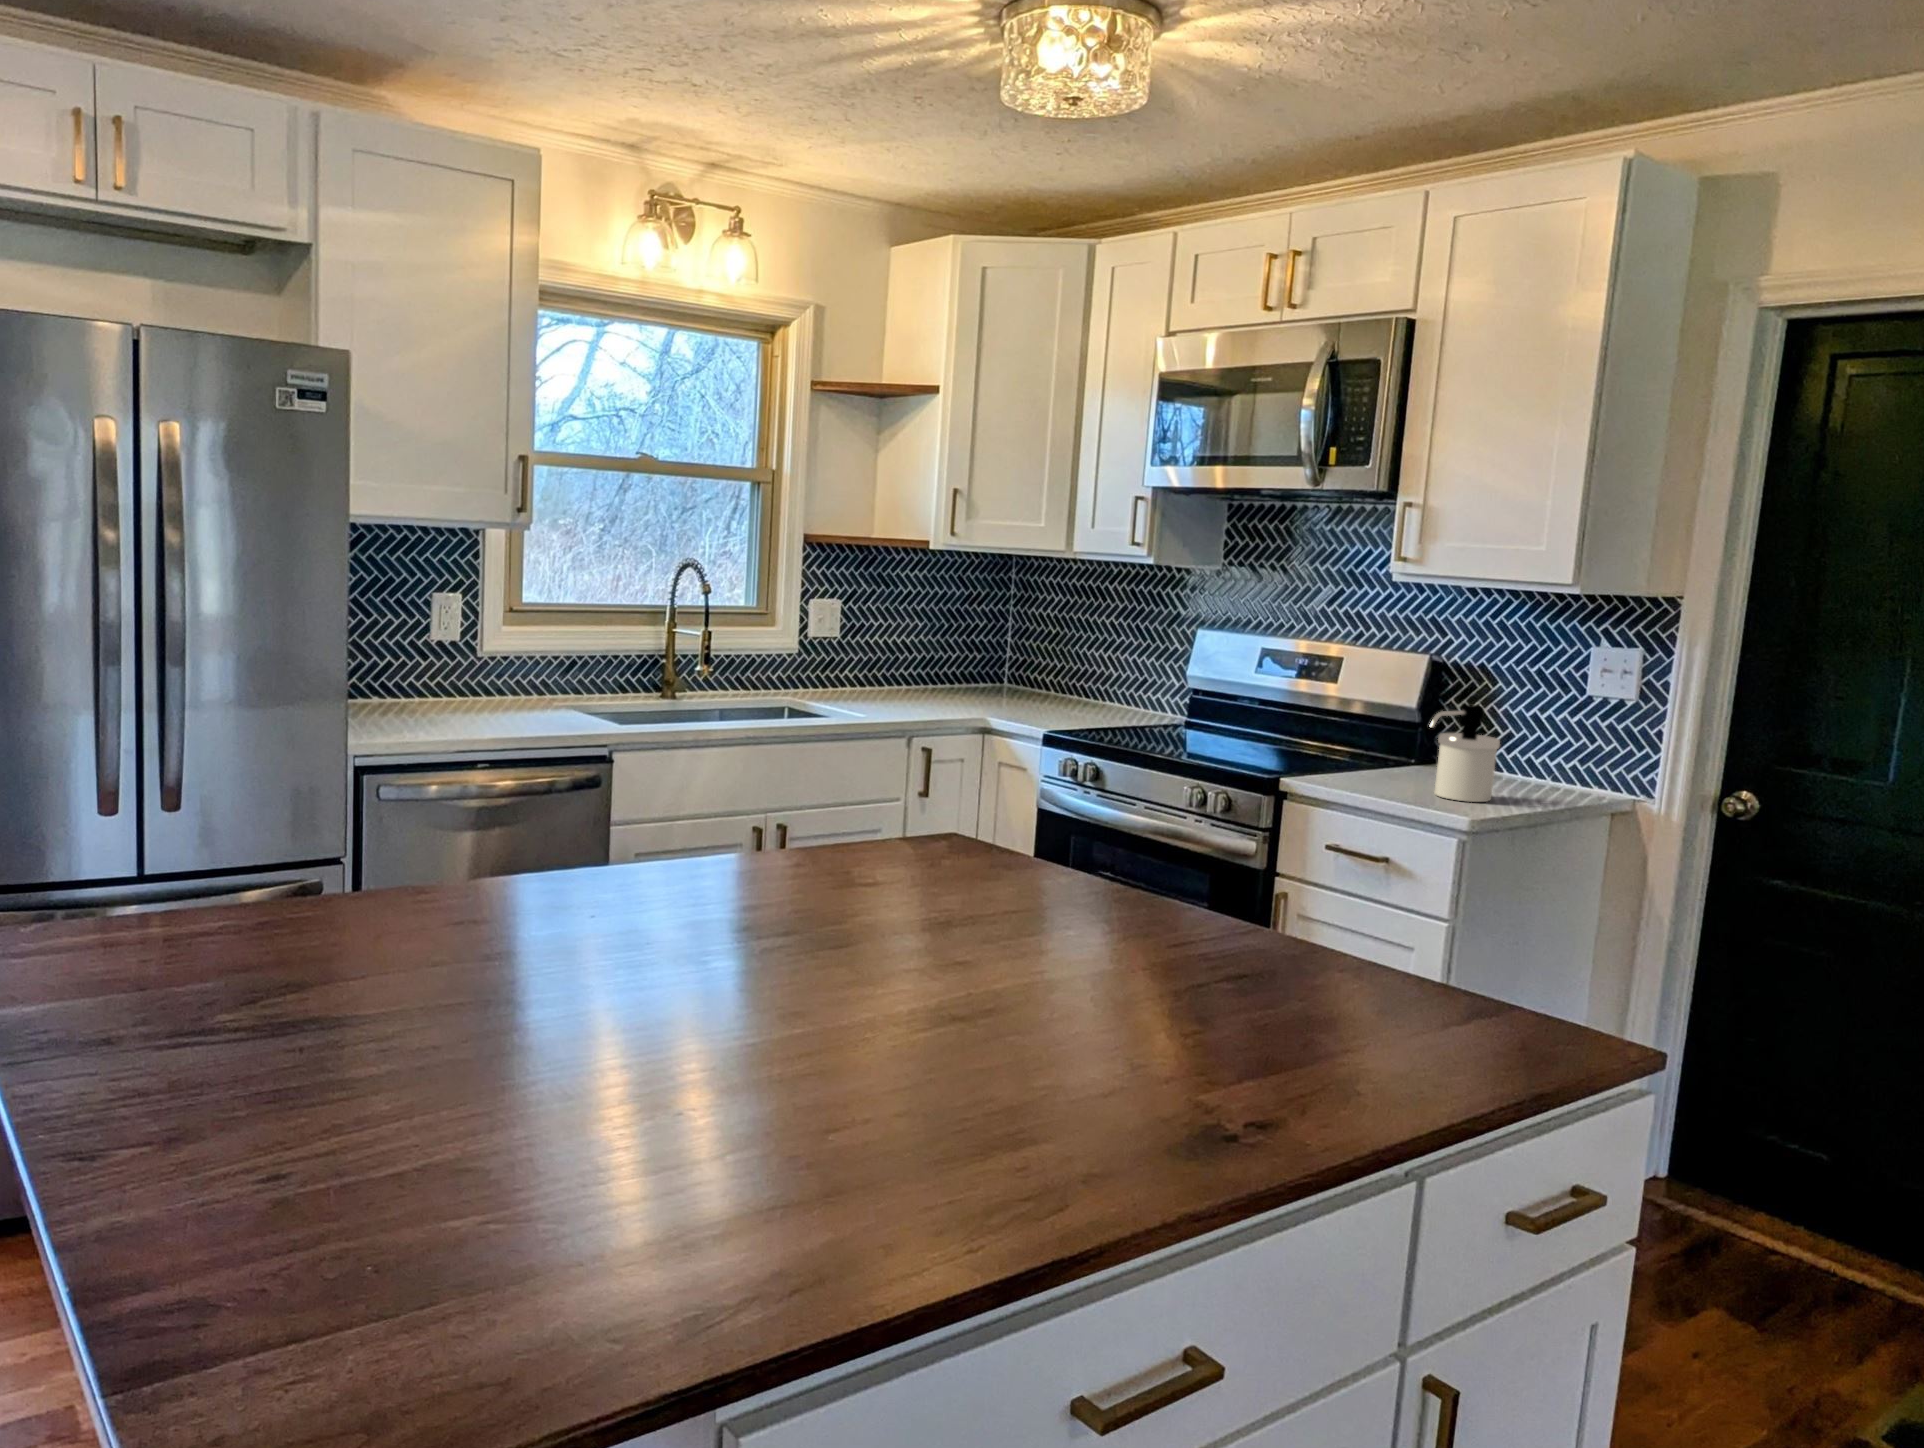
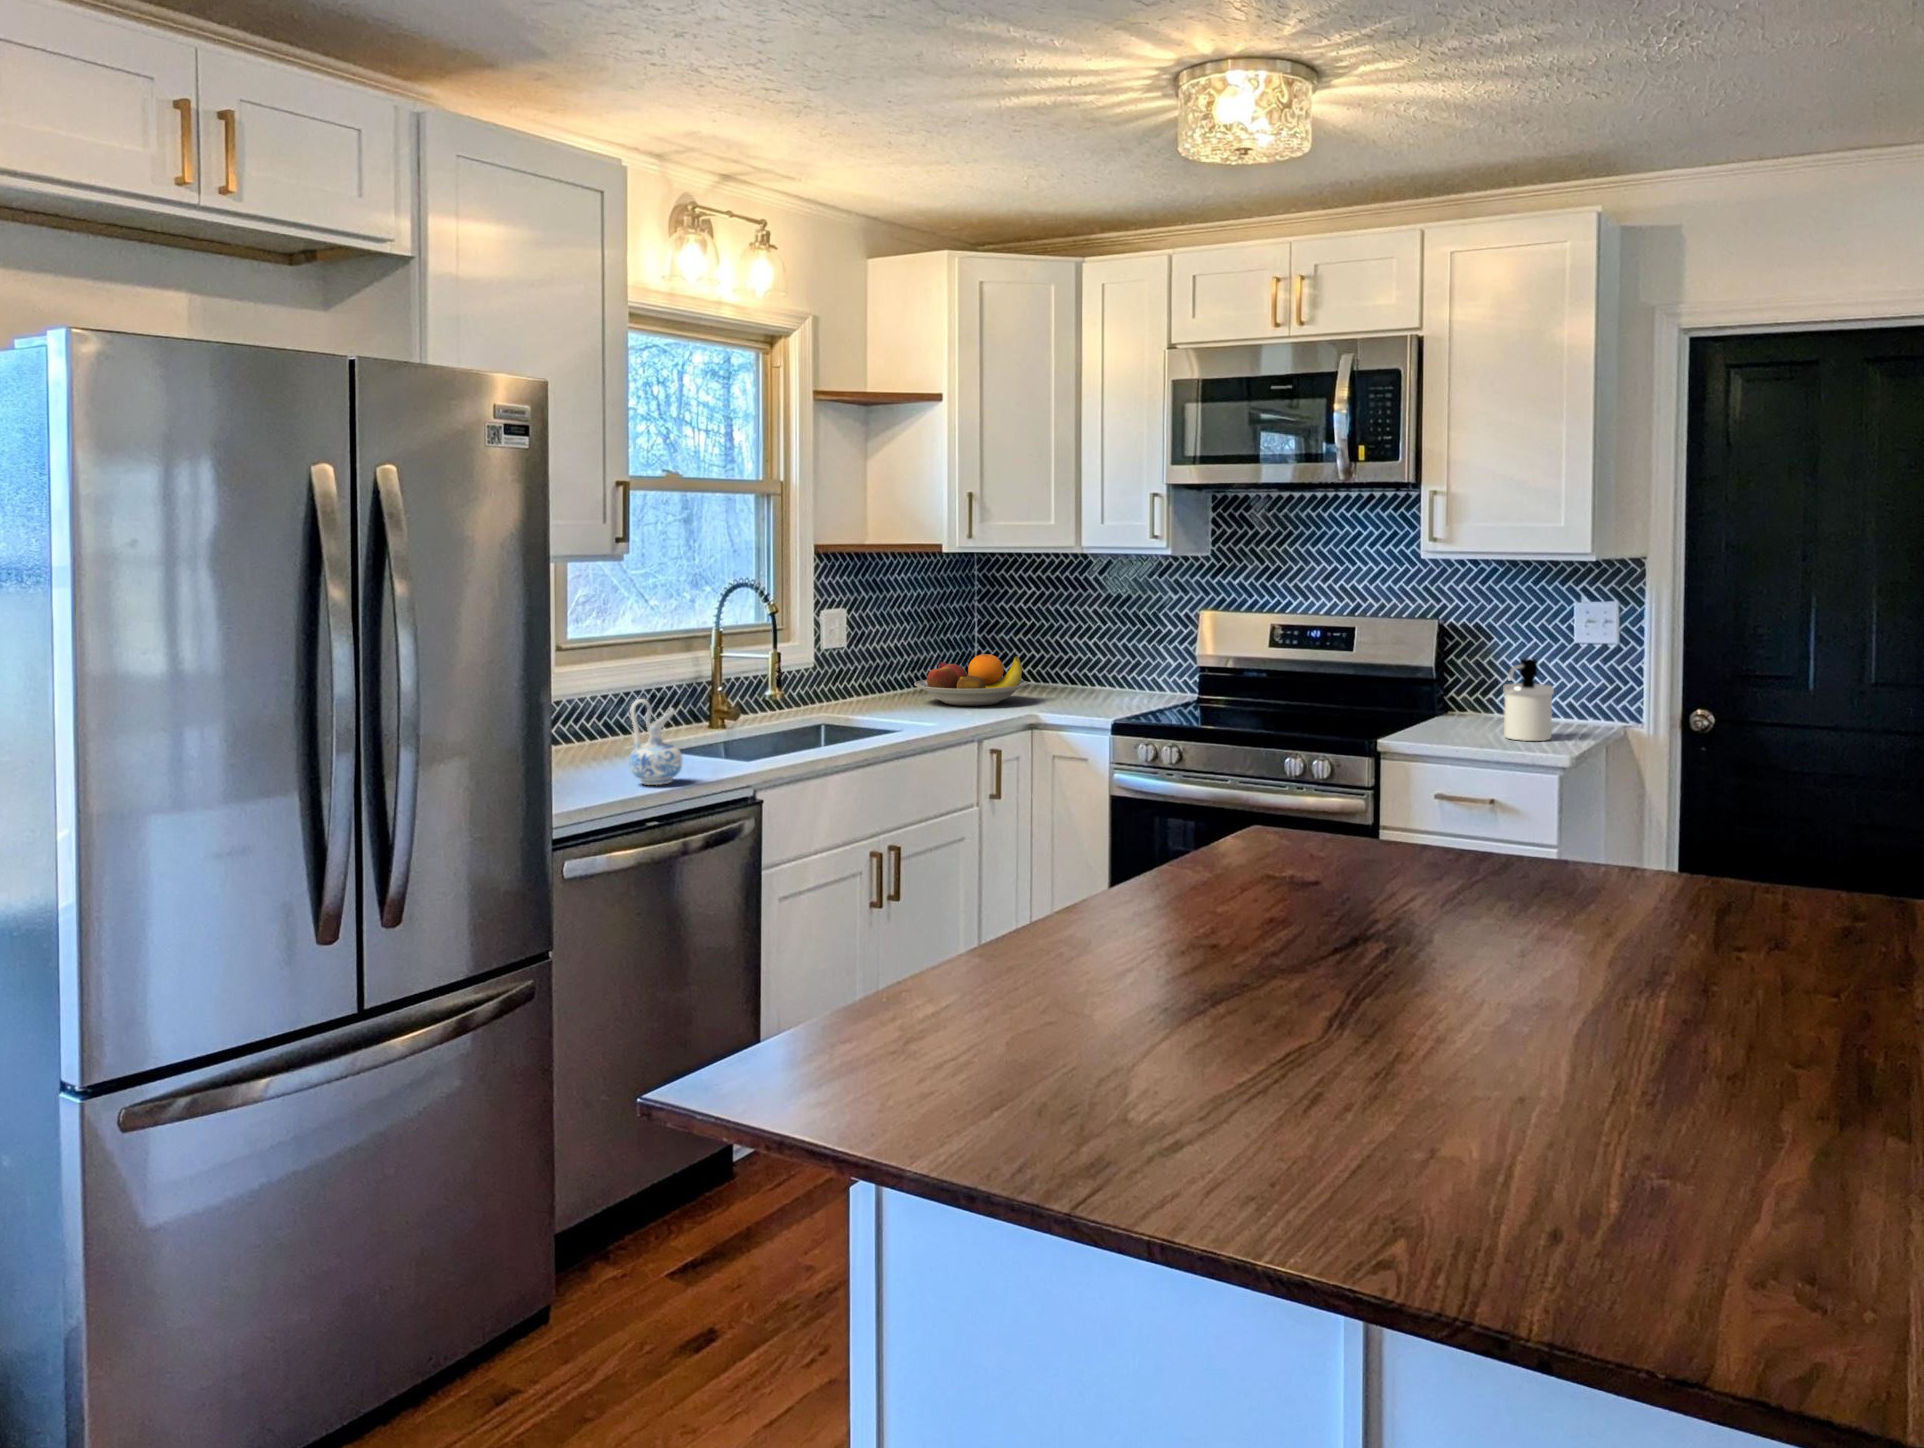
fruit bowl: none [894,656,1008,706] -> present [914,654,1028,706]
ceramic pitcher: none [486,659,534,739] -> present [629,699,682,785]

